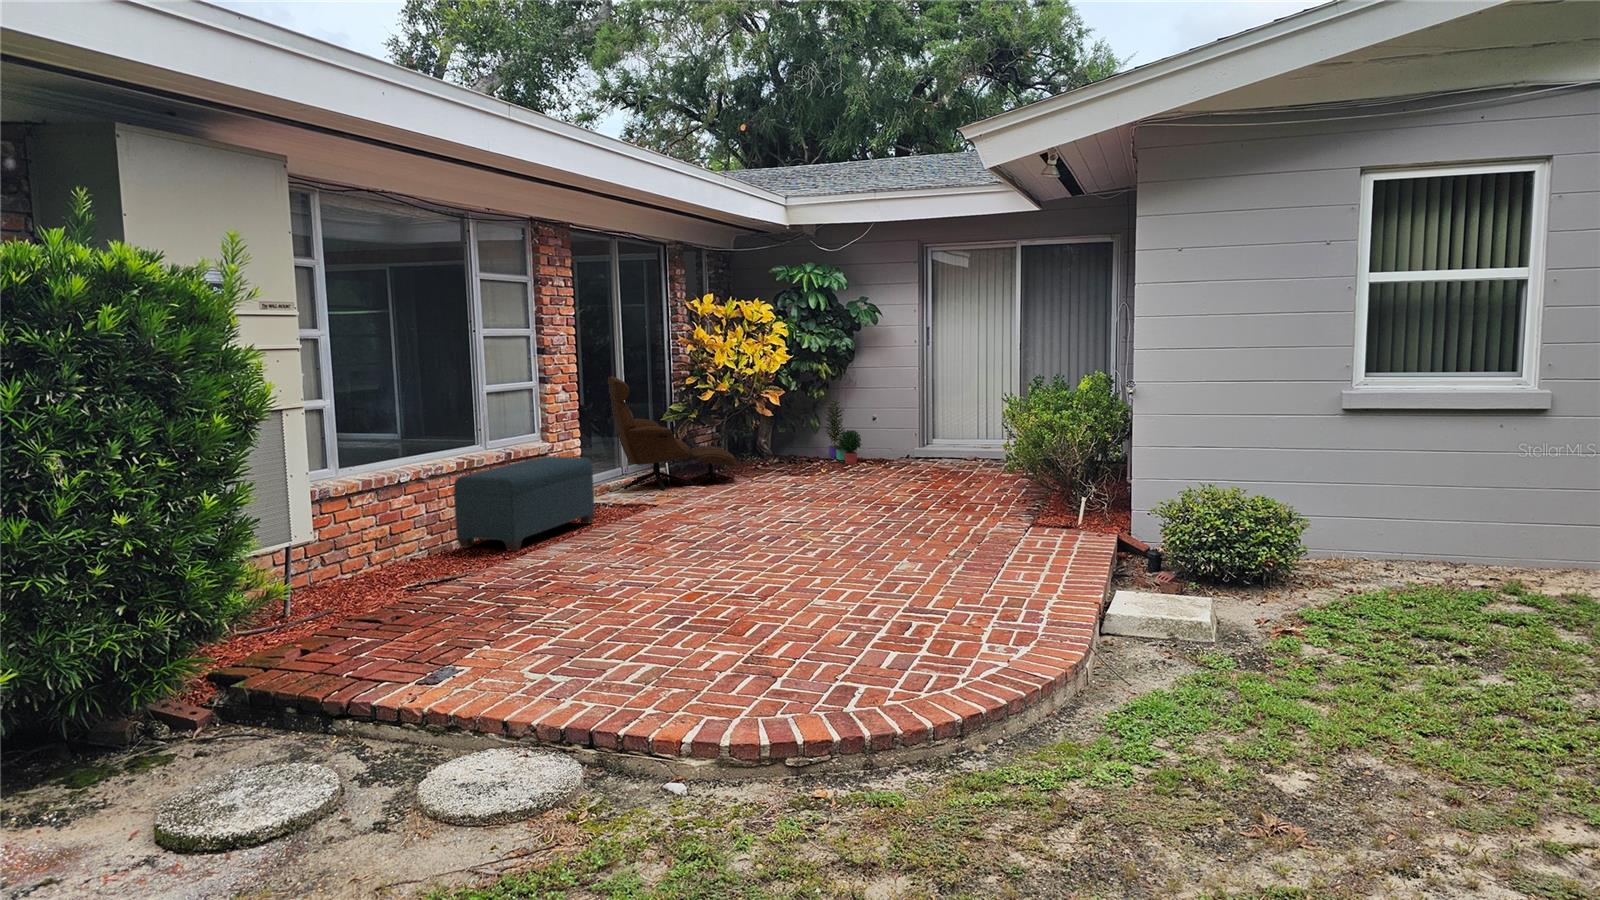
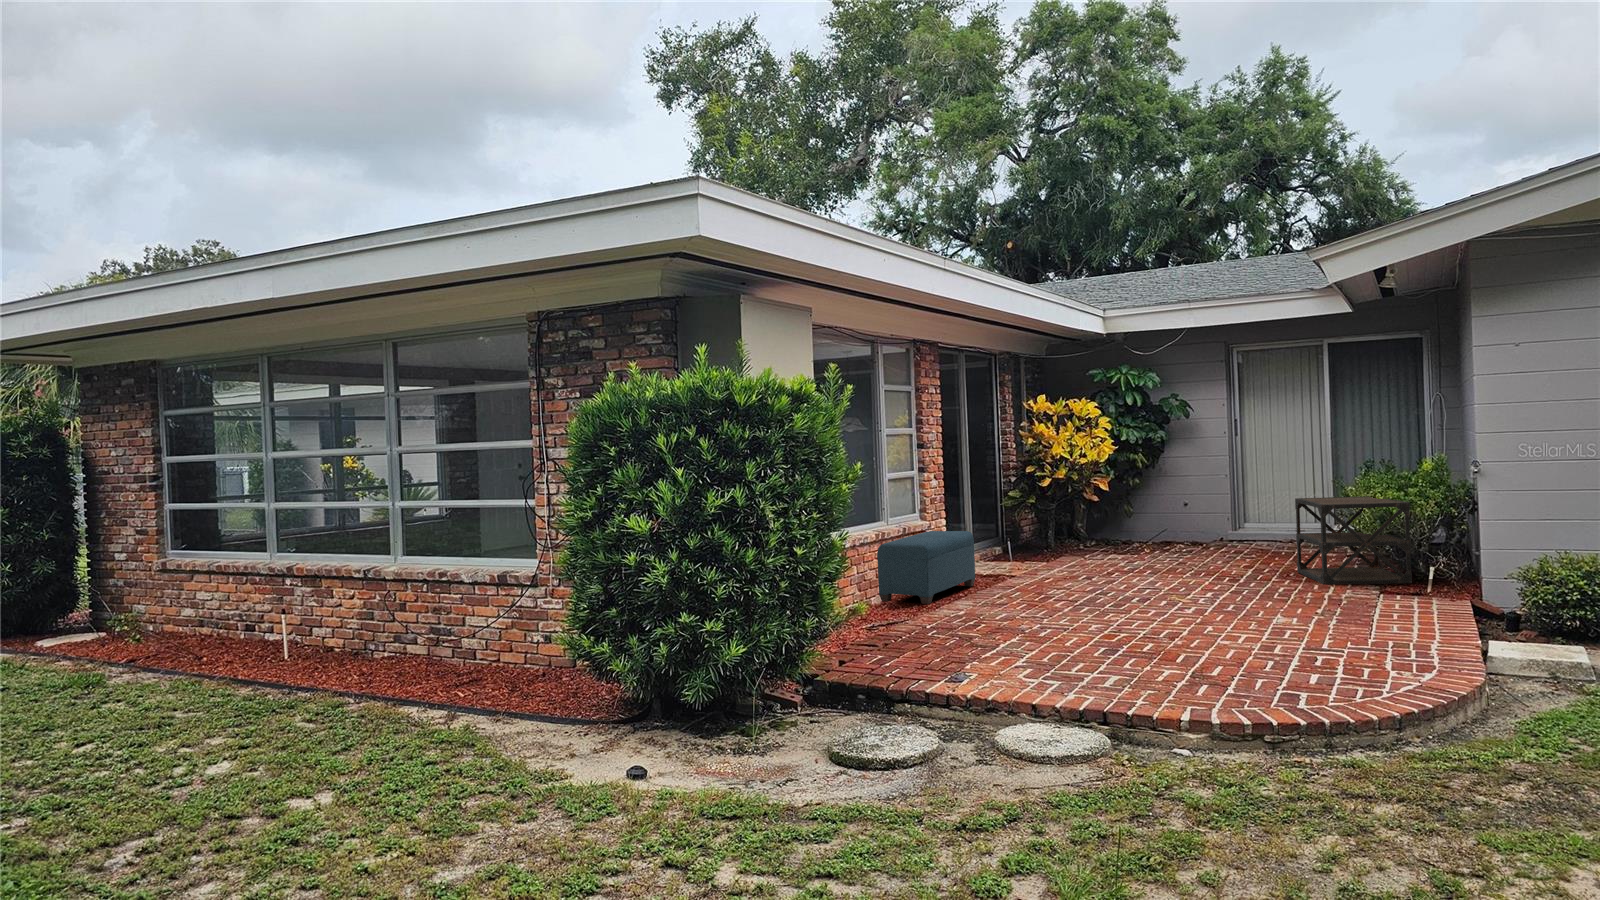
lounge chair: present [608,376,736,491] -> none [959,467,1072,563]
potted plant: present [825,400,861,464] -> none [1137,486,1178,544]
side table: none [961,417,1071,517] -> present [1295,496,1412,585]

